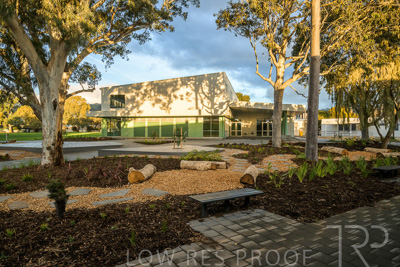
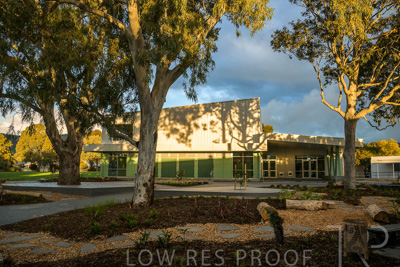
basket: none [85,196,120,245] -> present [342,219,368,259]

